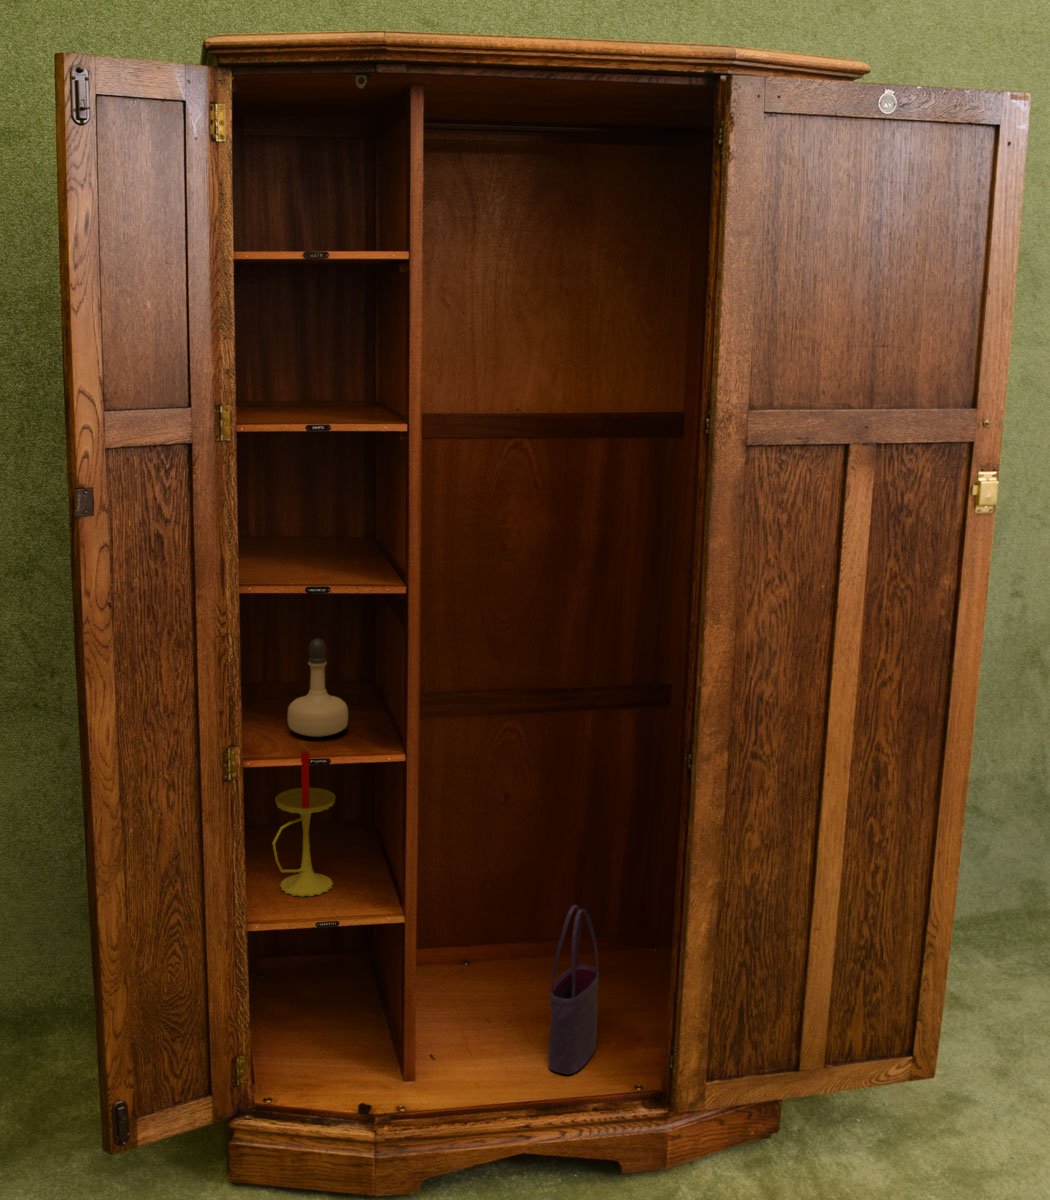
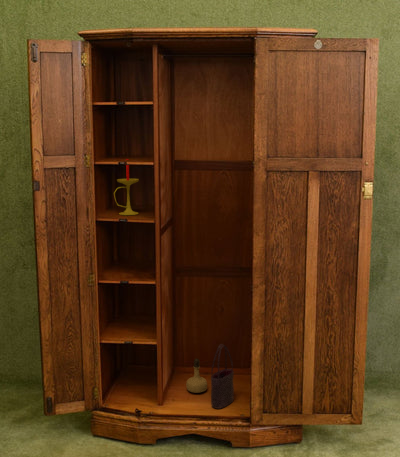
perfume bottle: present [288,639,348,737] -> present [186,358,207,393]
candle: present [272,751,336,896] -> present [114,159,139,215]

